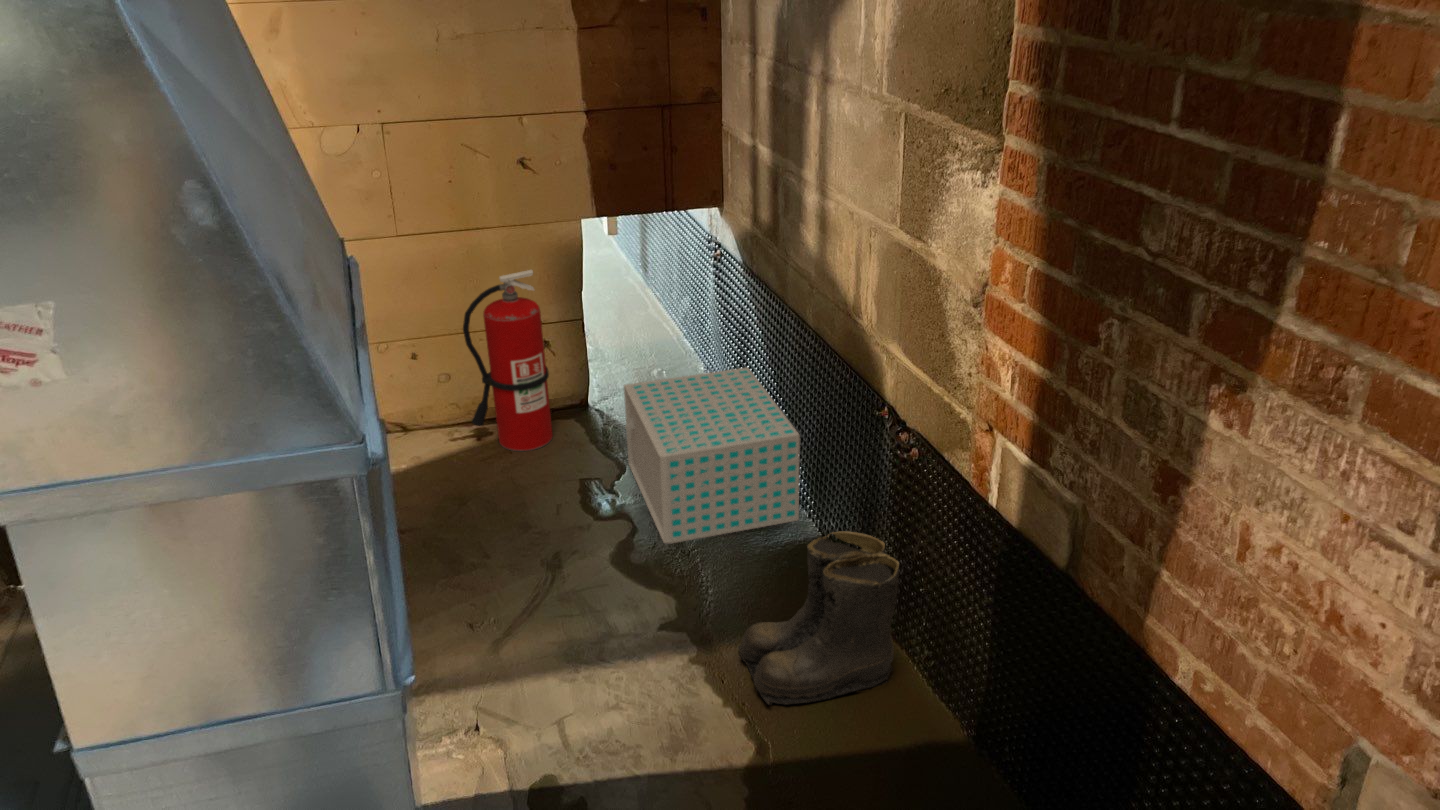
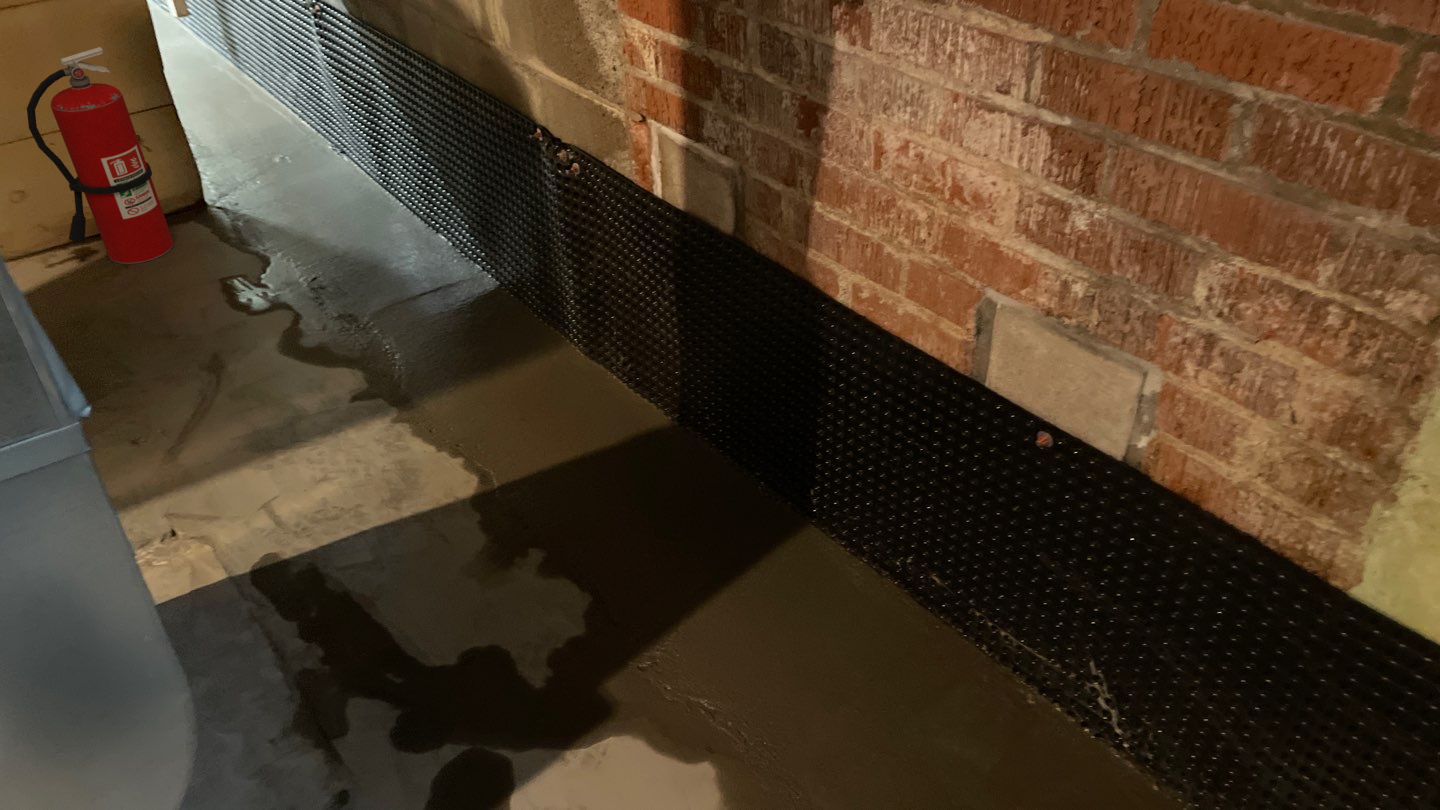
storage box: present [624,368,800,543] -> none [245,130,469,324]
boots: present [738,531,899,705] -> none [434,262,593,444]

